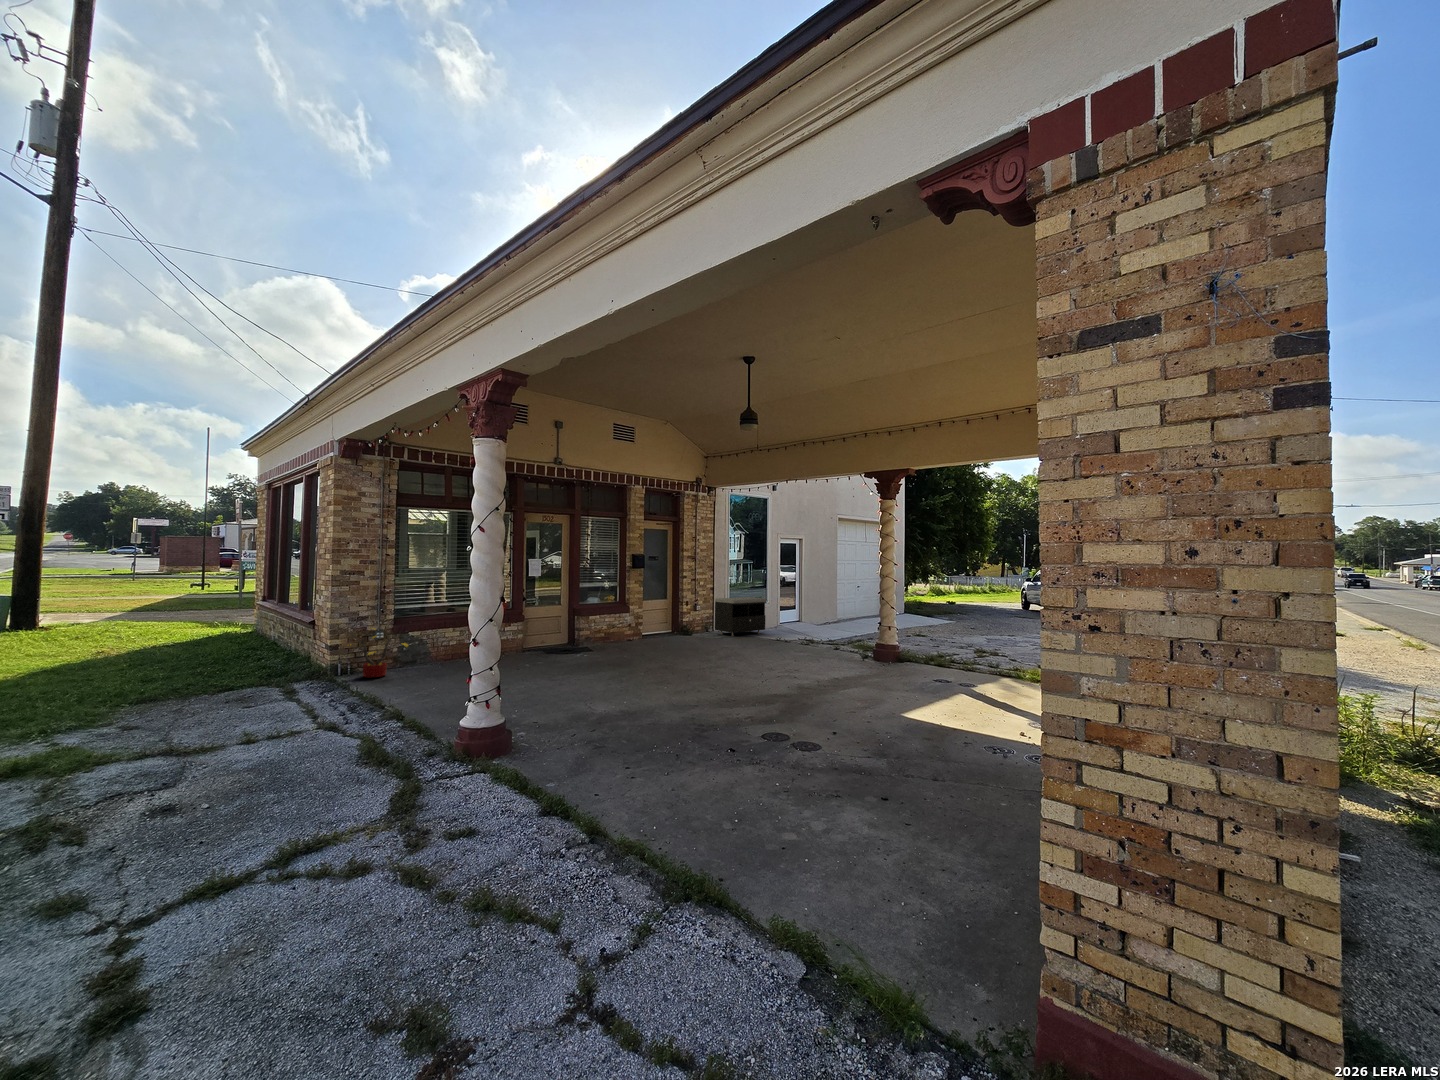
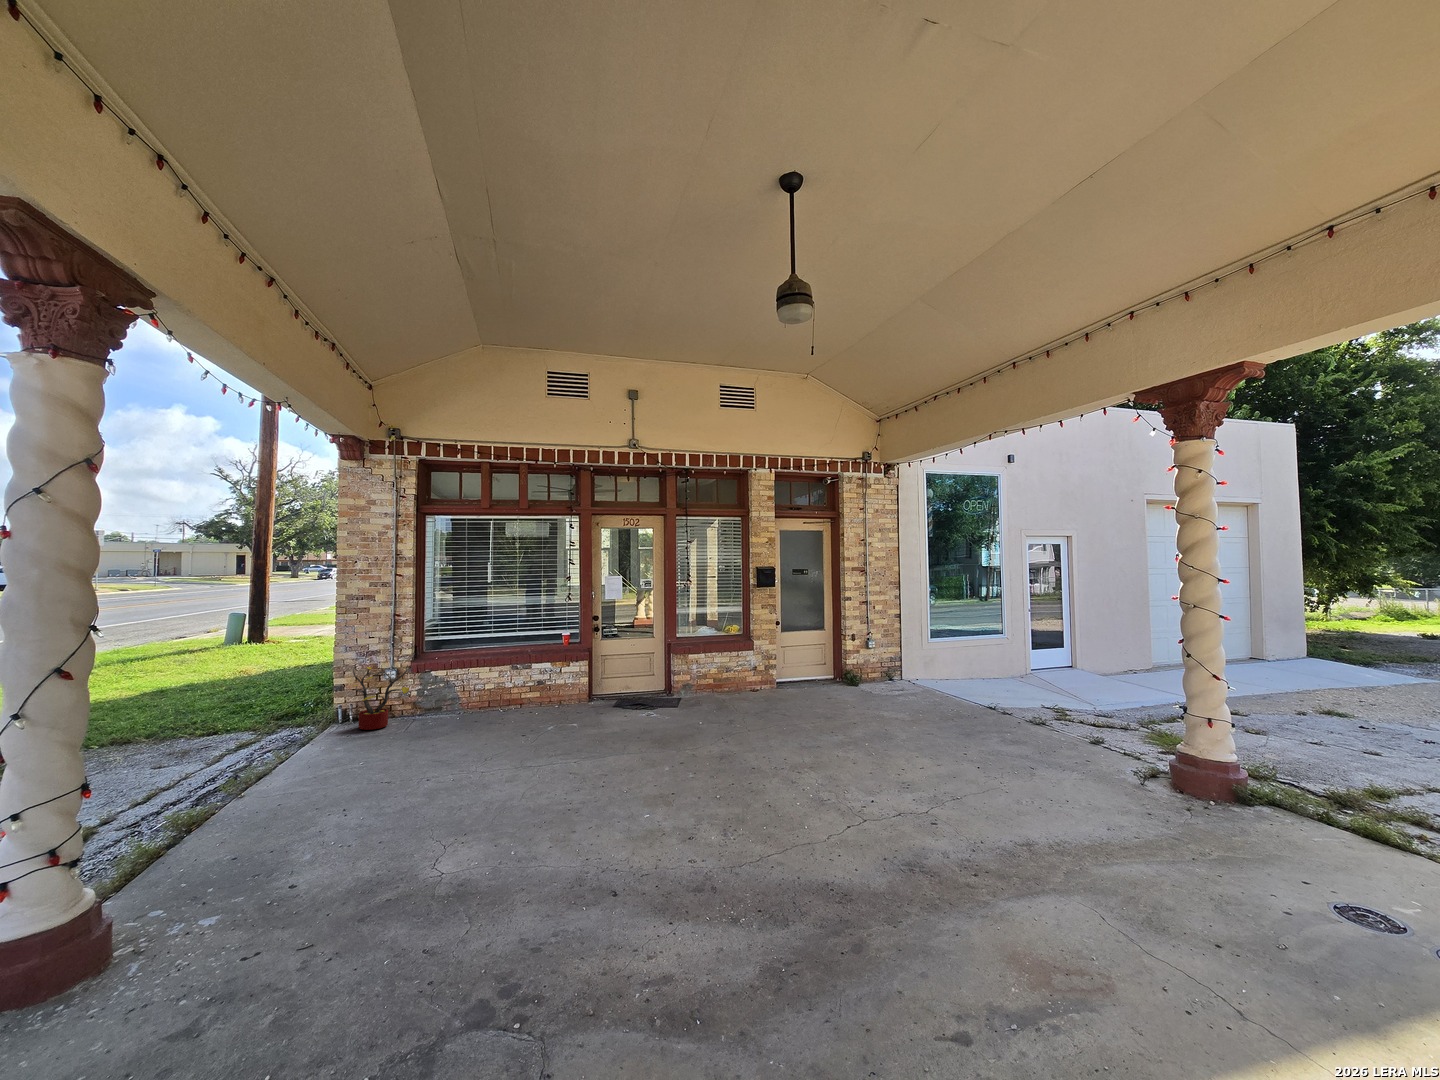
storage bench: present [715,597,767,636] -> none [901,630,989,692]

